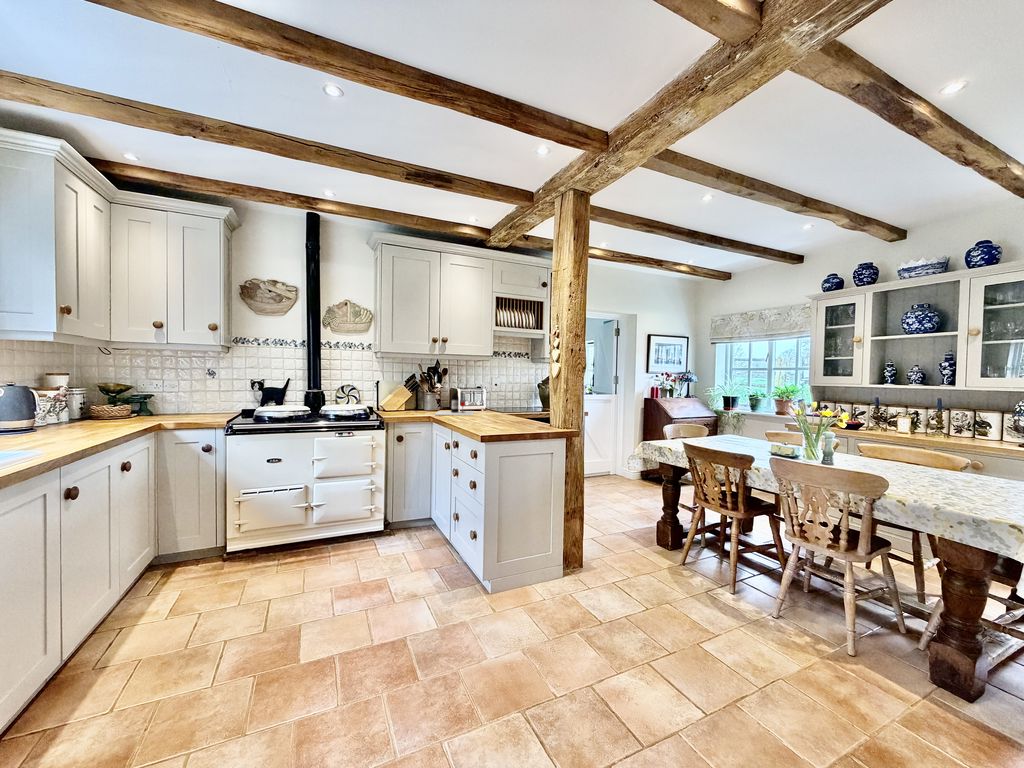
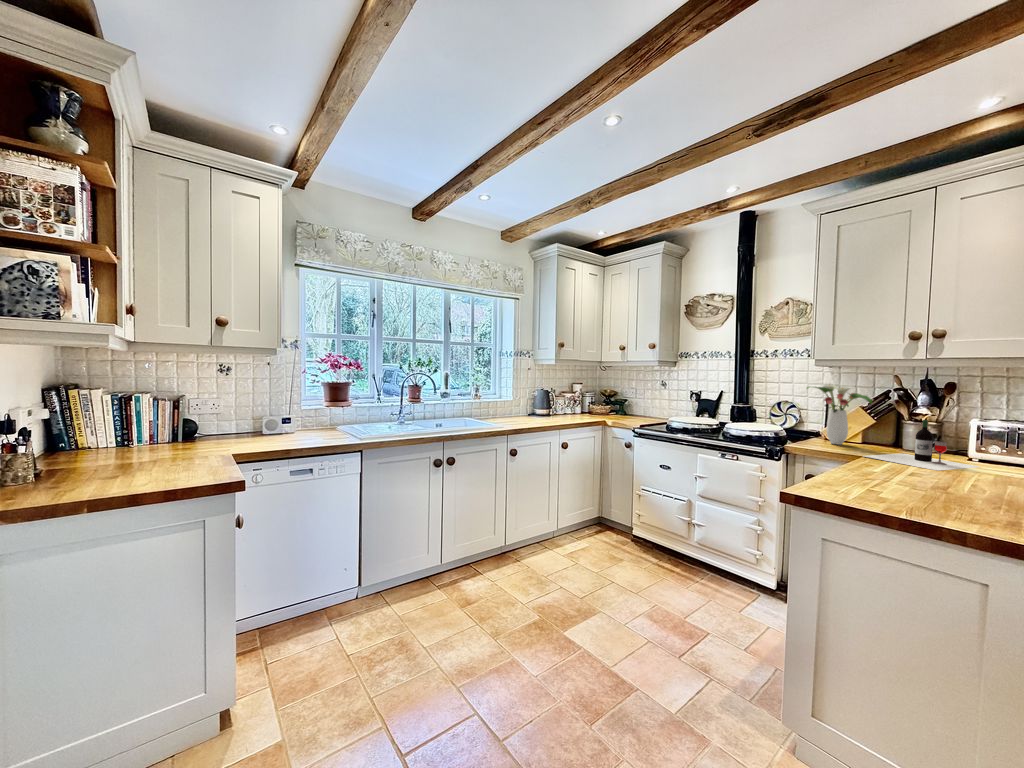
flower arrangement: none [386,369,424,412] -> present [807,385,872,445]

